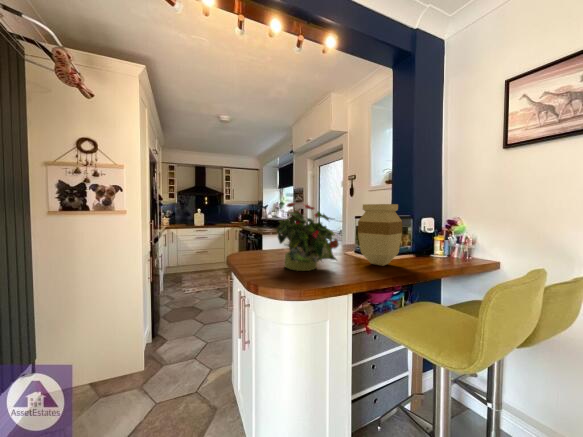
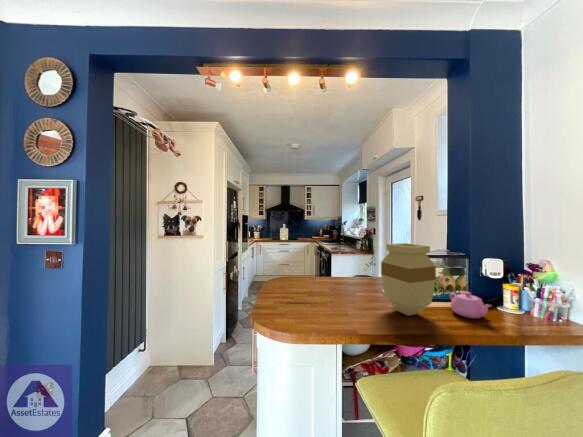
potted plant: present [276,202,339,271] -> none [286,241,355,311]
teapot: none [403,243,440,262] -> present [450,292,491,318]

